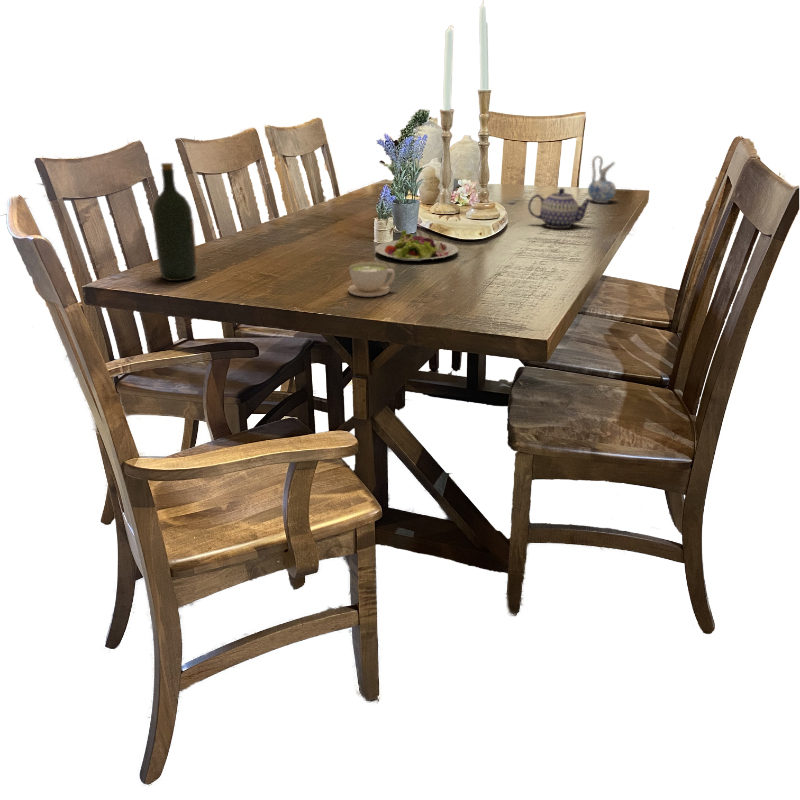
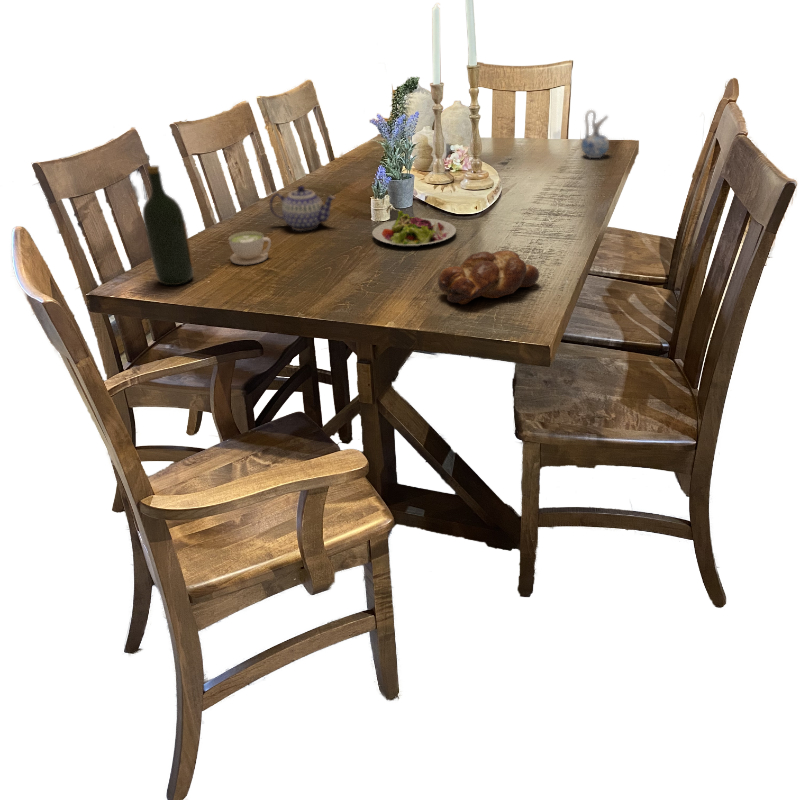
teapot: present [528,188,593,228] -> present [270,186,335,231]
bread loaf: none [437,258,537,305] -> present [438,250,539,304]
coffee cup: present [348,262,395,297] -> present [229,231,271,265]

